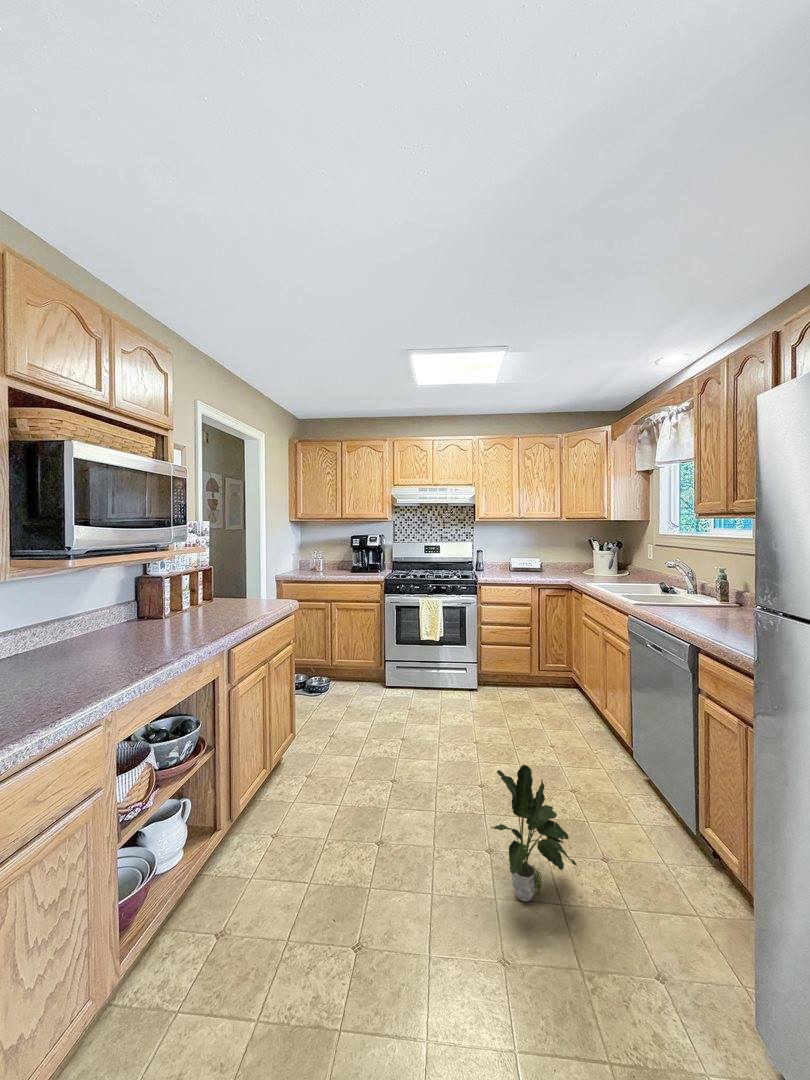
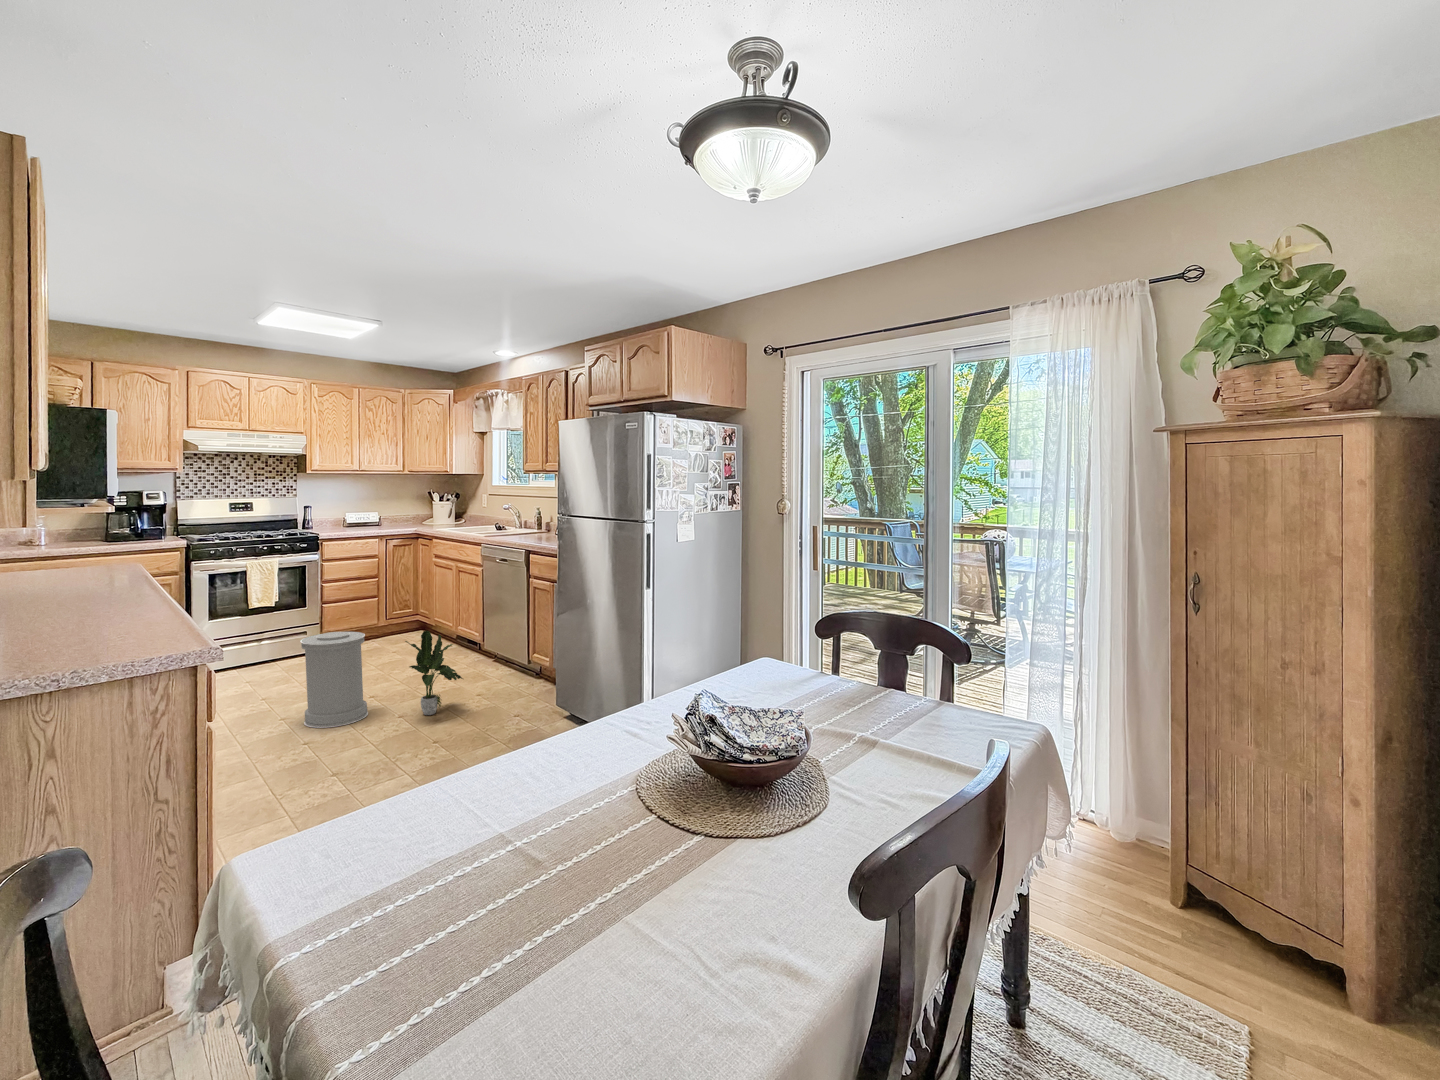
trash can: none [386,721,456,862] -> present [300,632,368,728]

